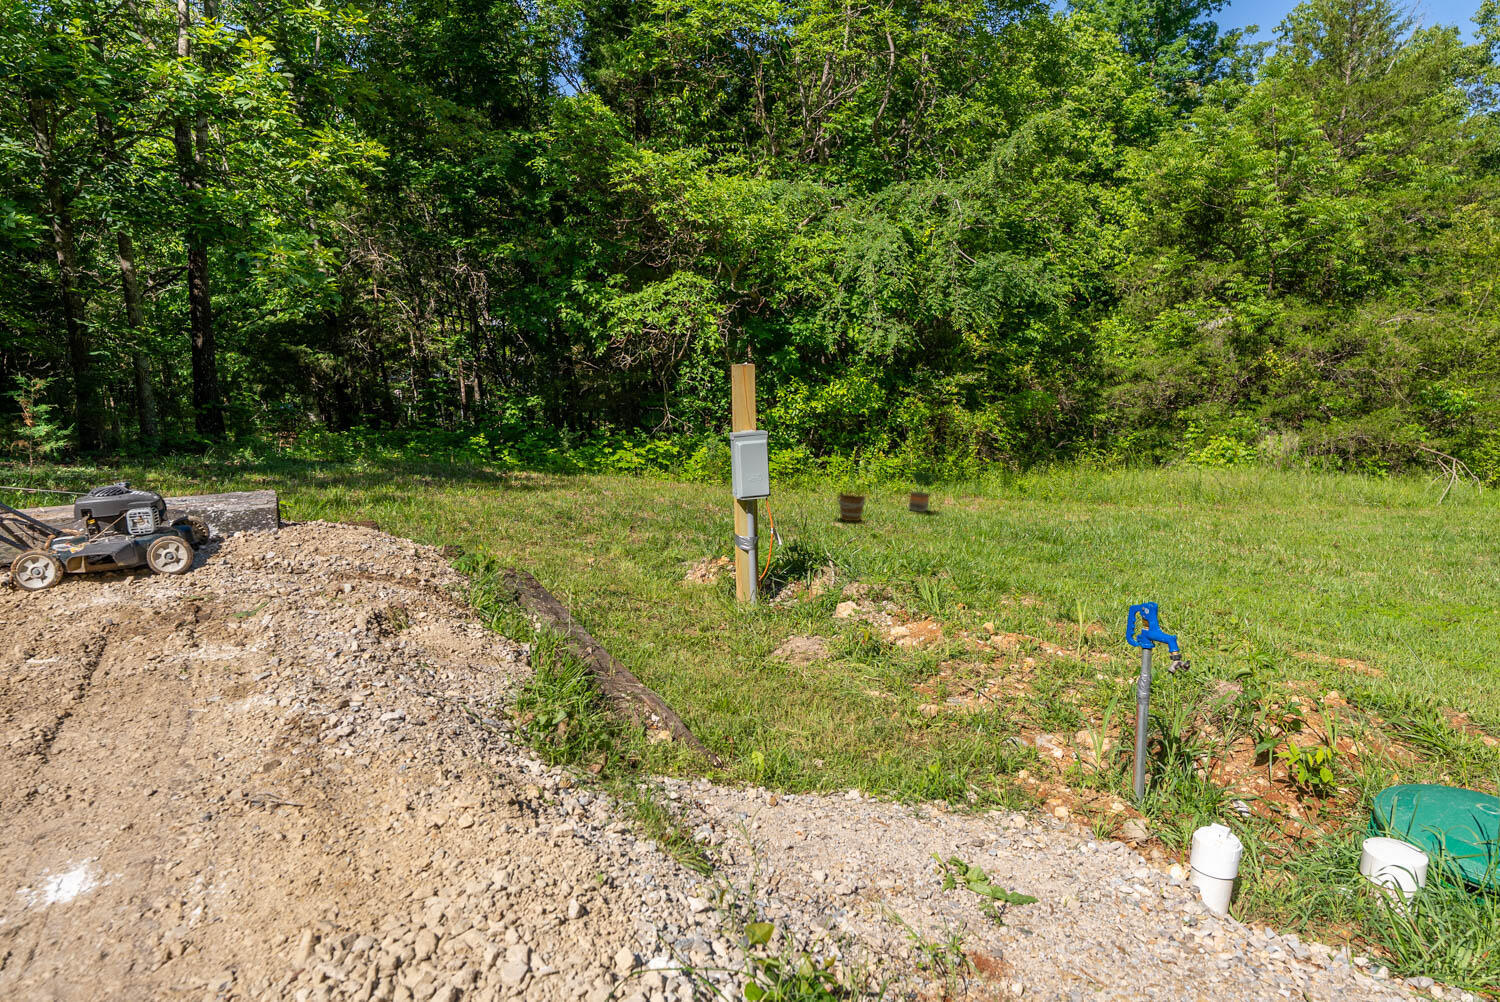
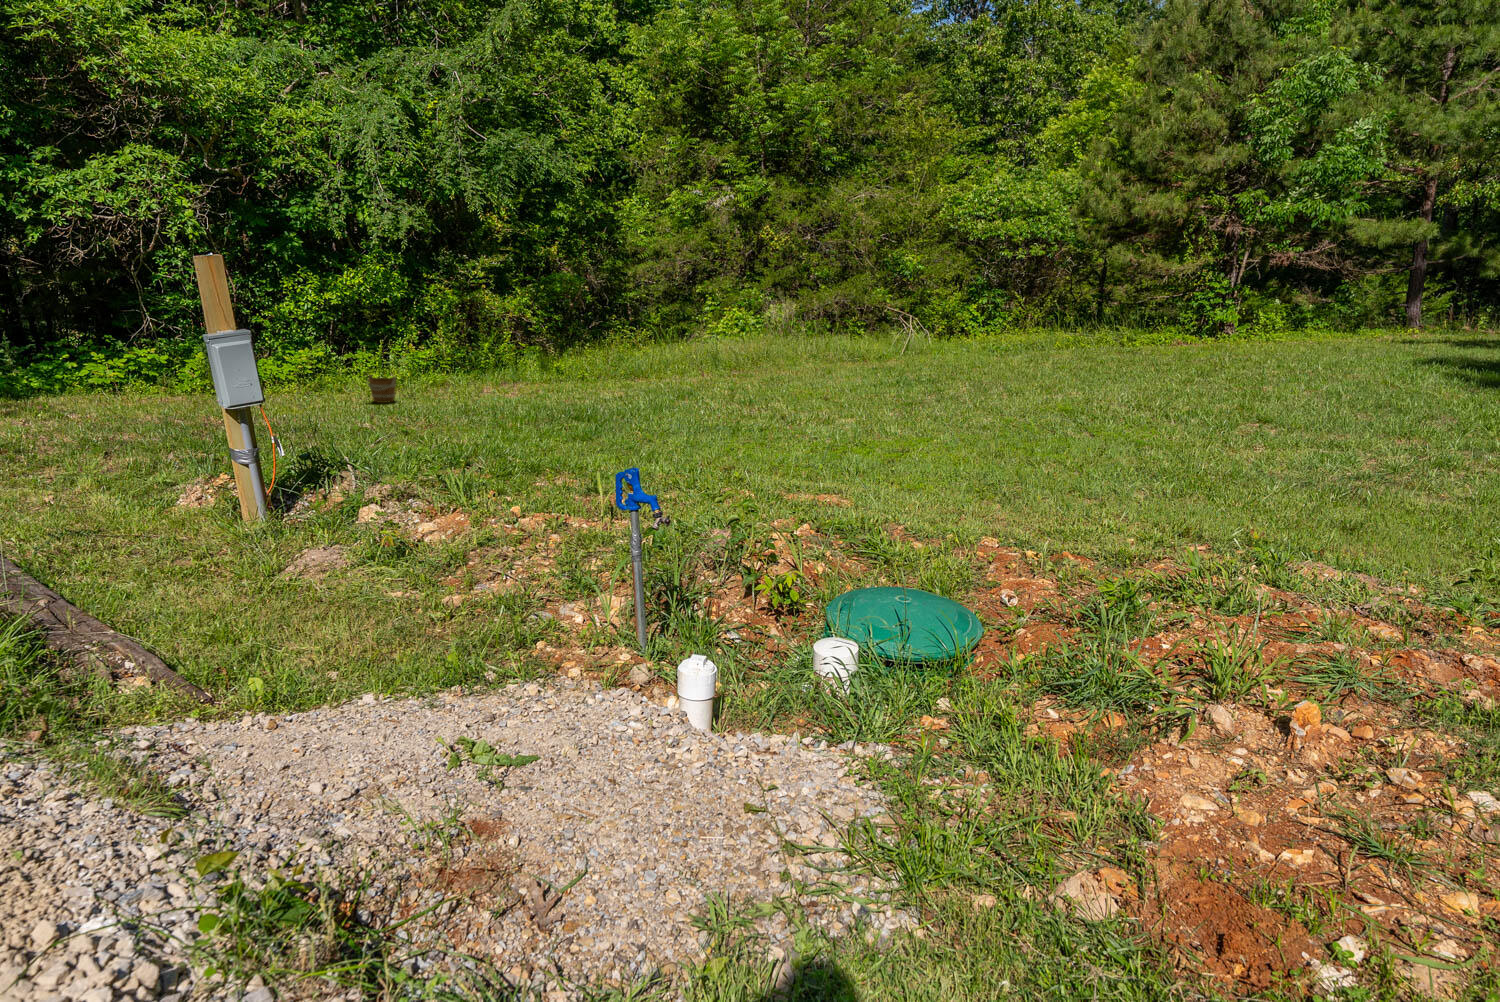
potted tree: present [909,471,936,512] -> none [441,350,468,391]

